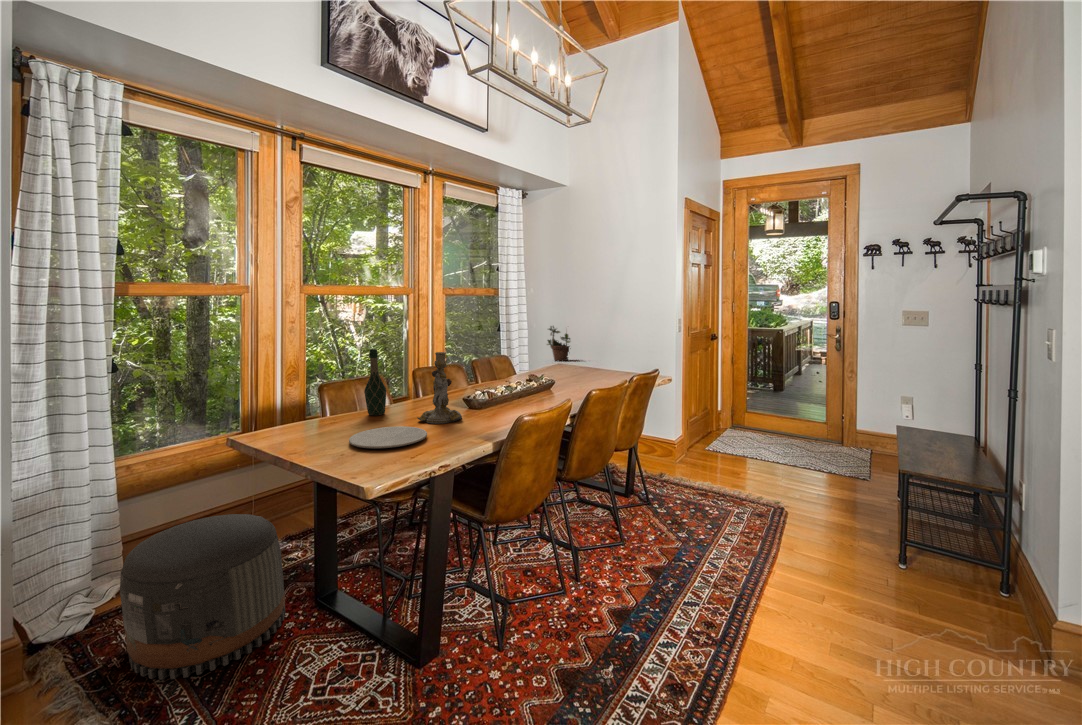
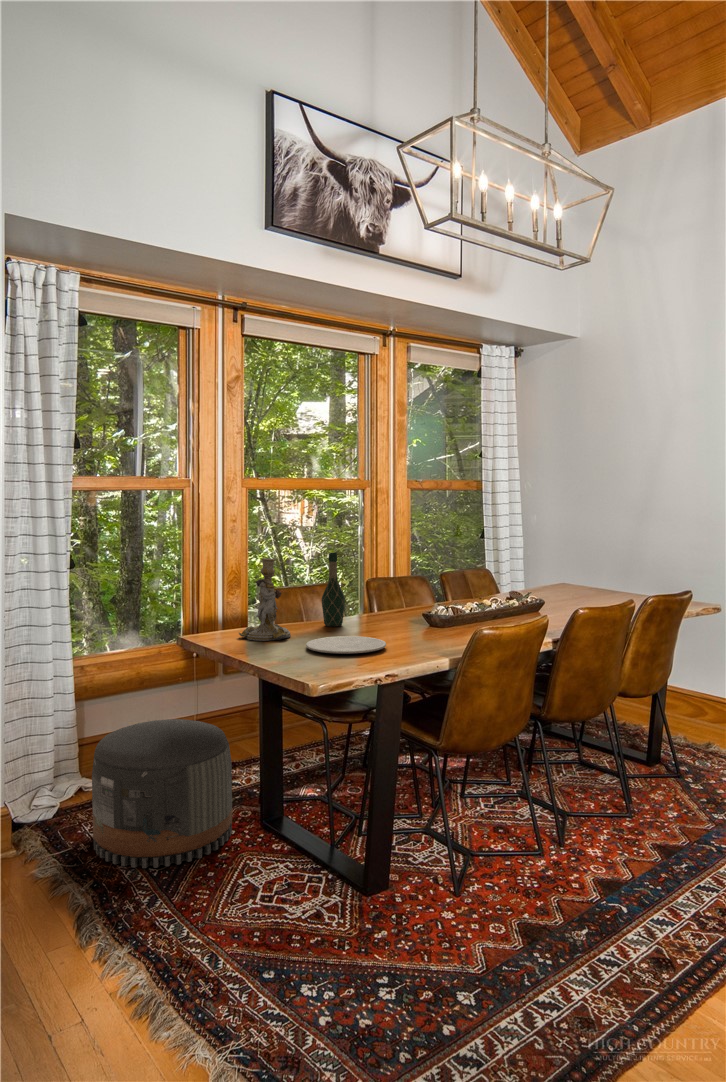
potted plant: present [547,326,570,361] -> none [553,529,589,582]
candlestick: present [417,352,462,424] -> present [239,558,291,641]

